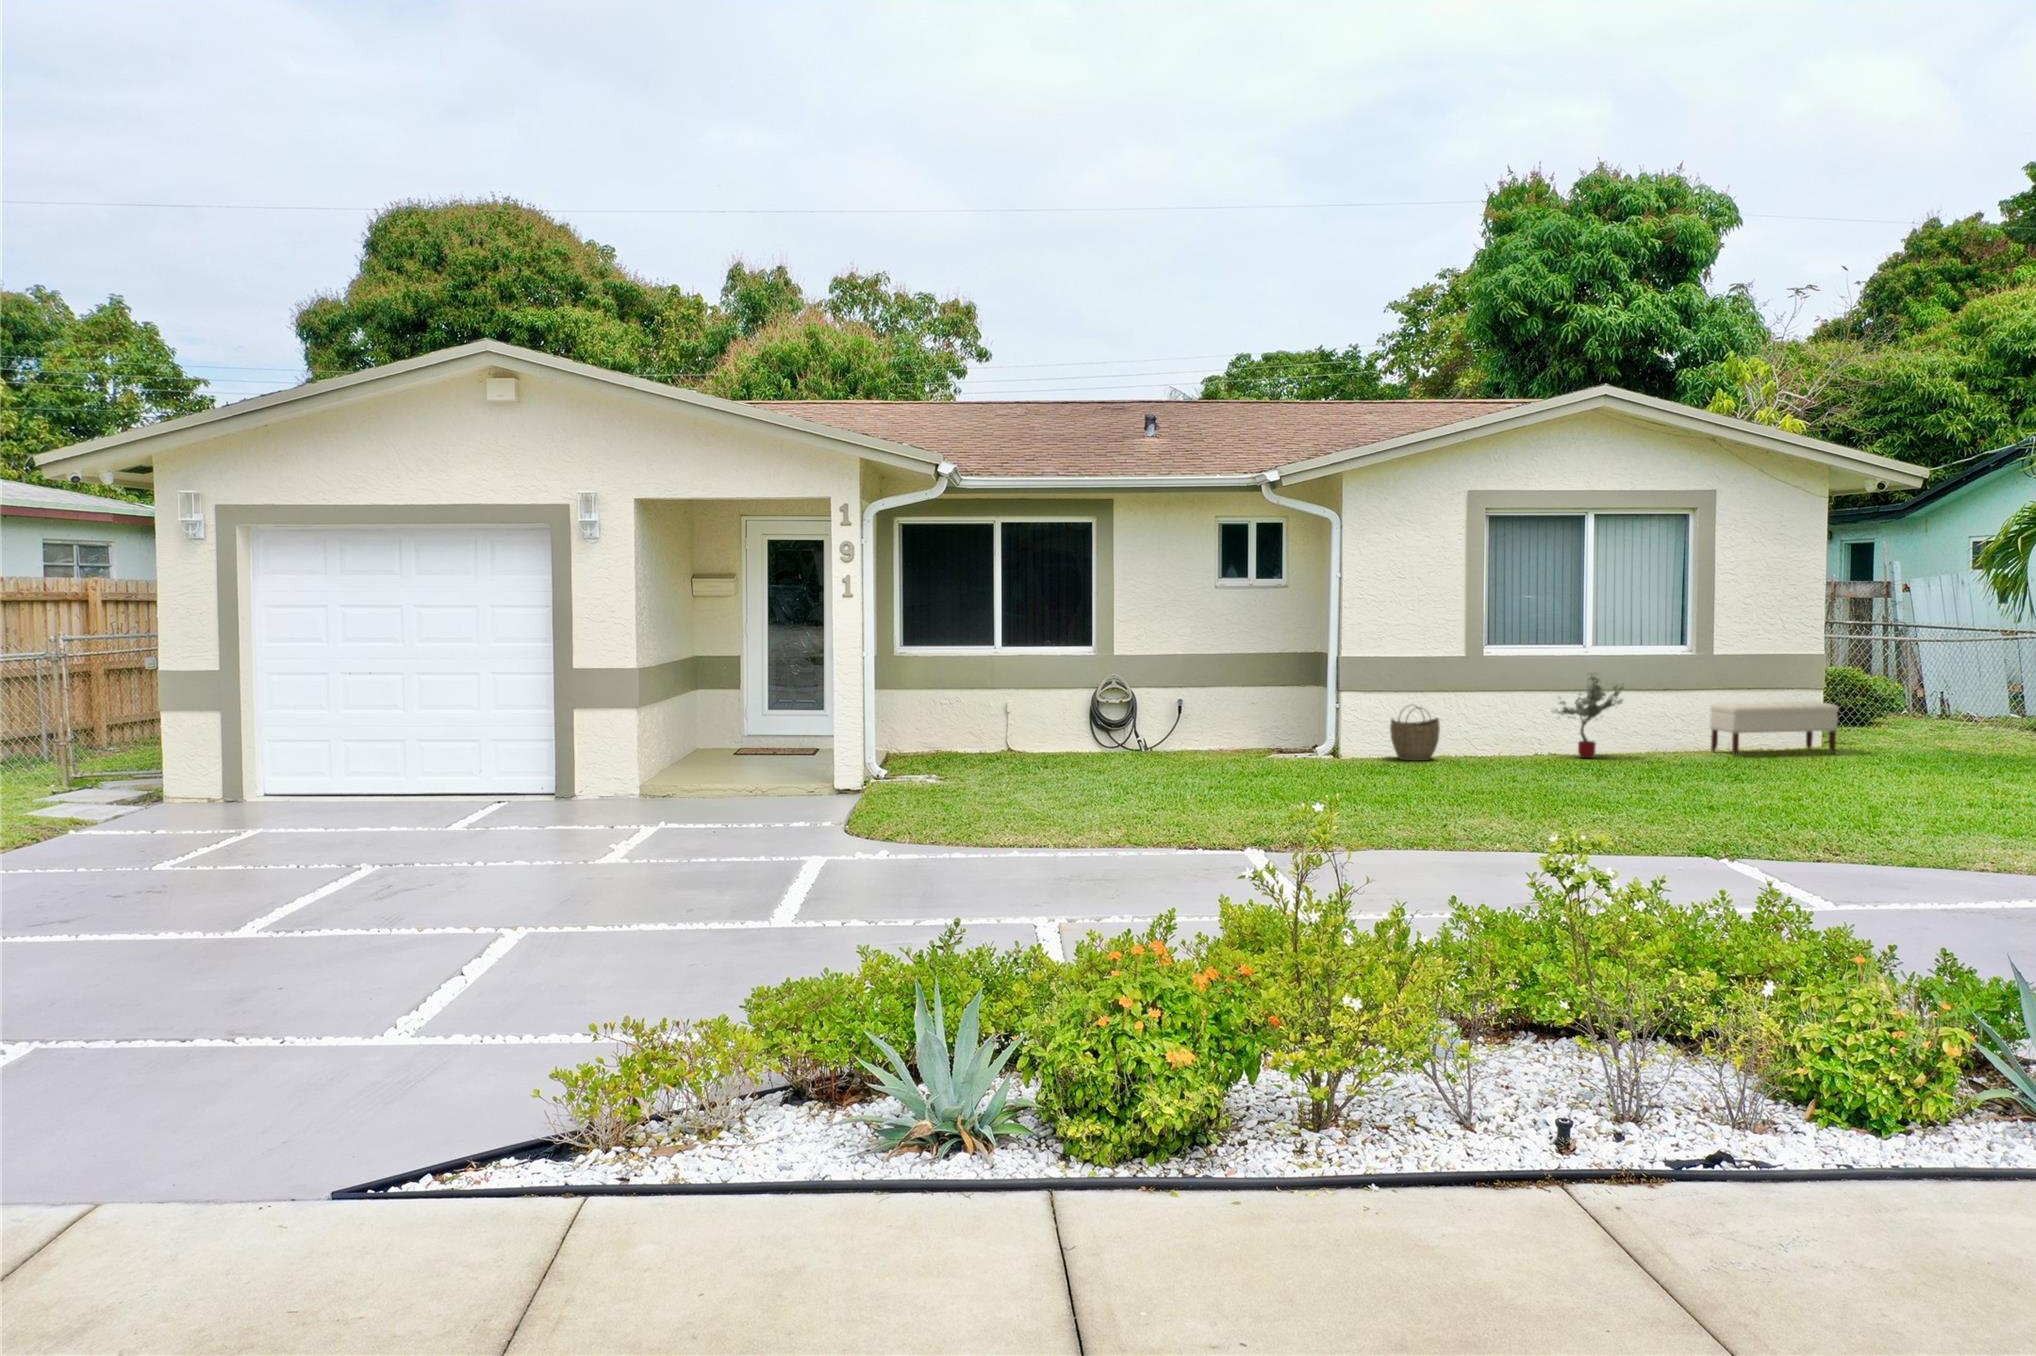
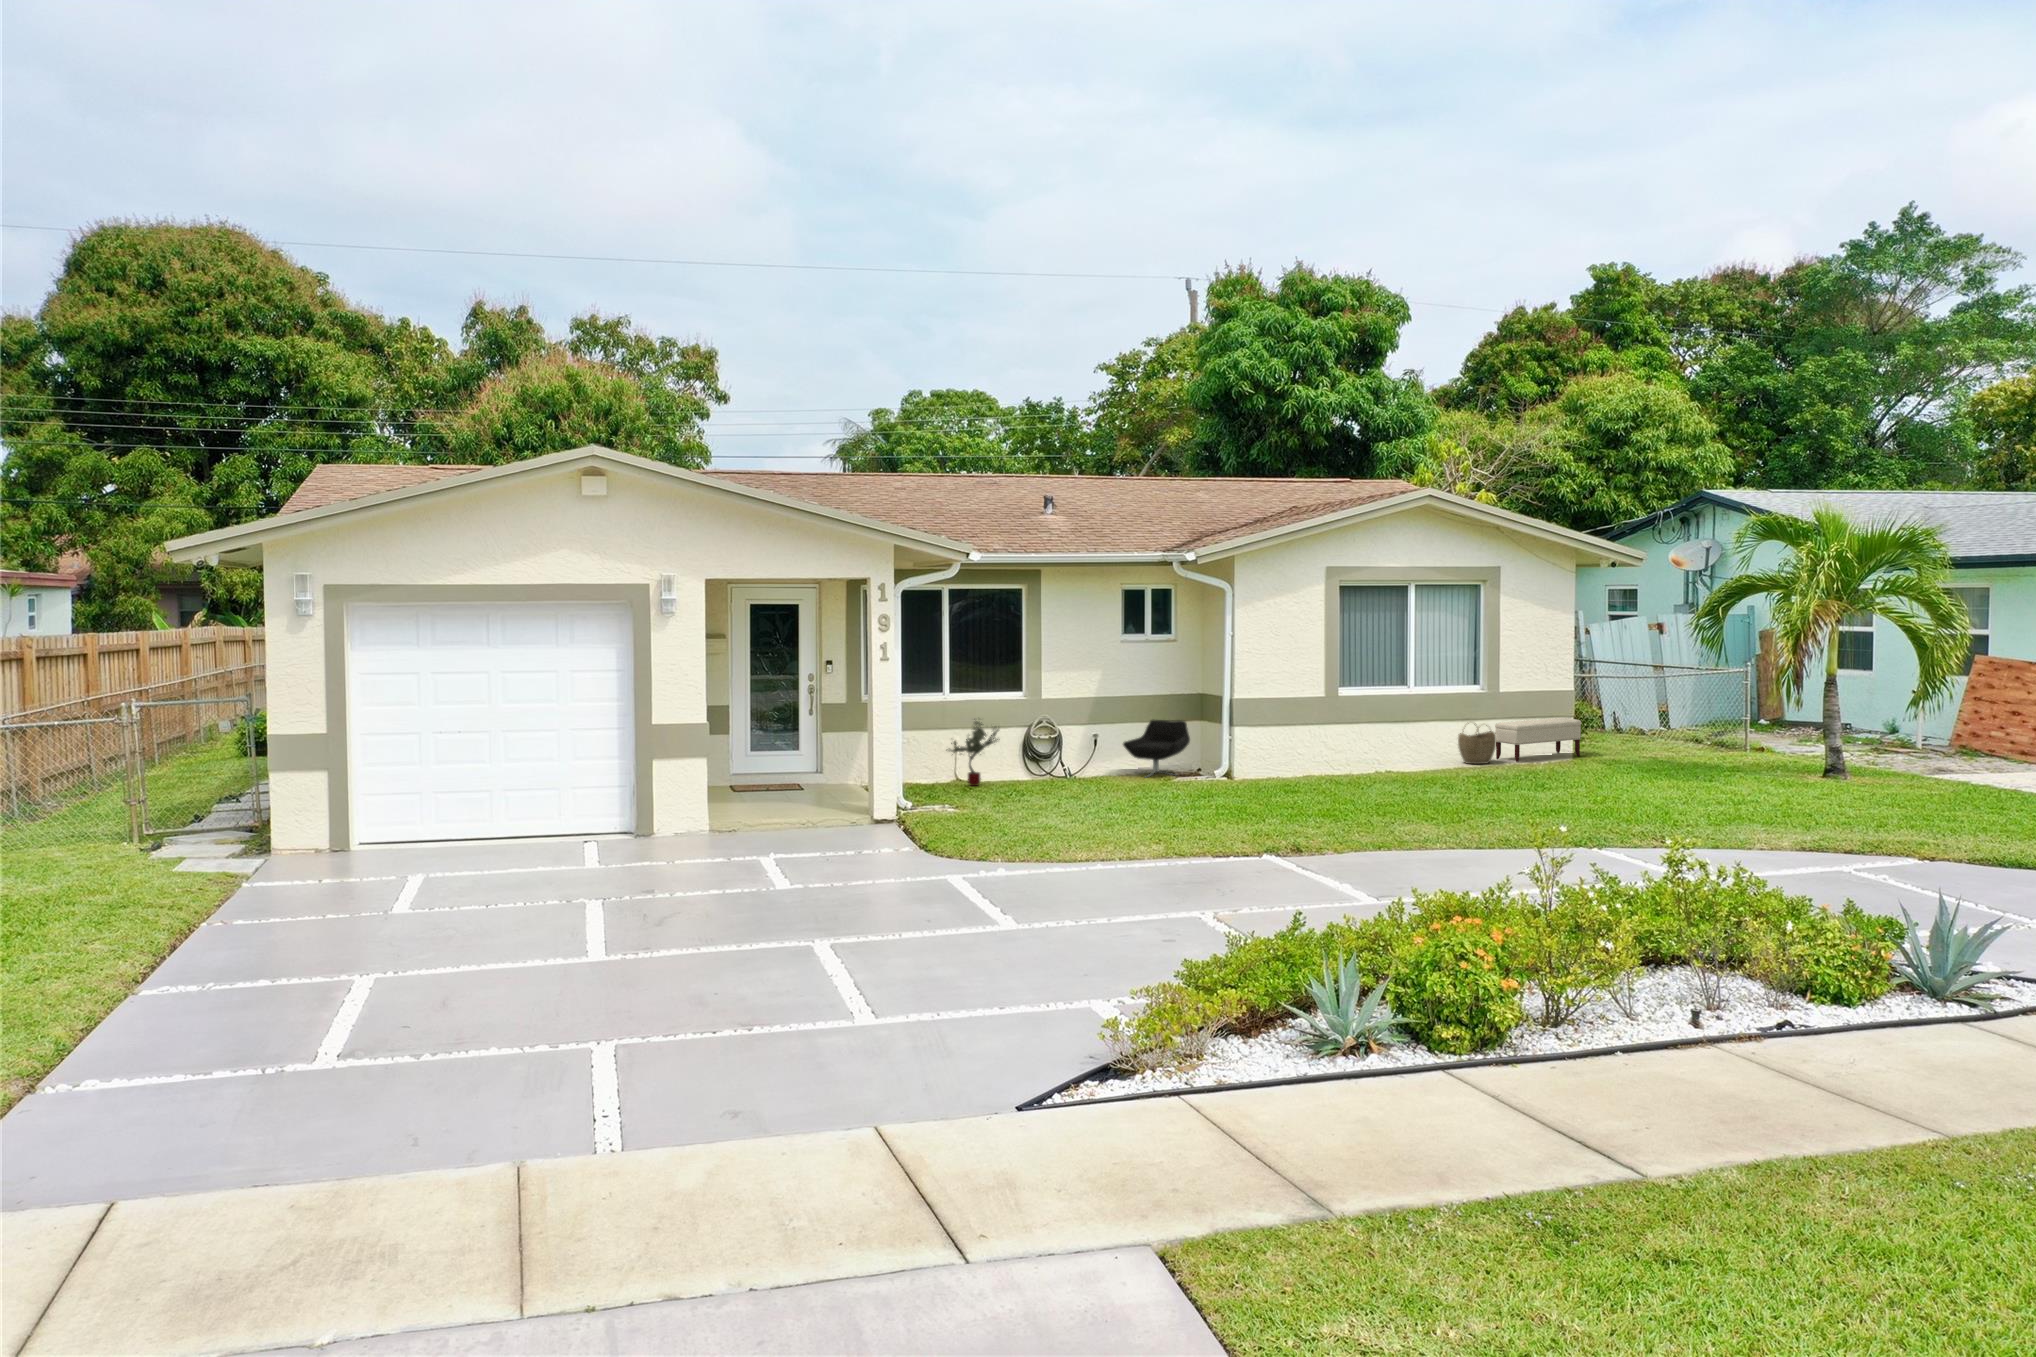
potted tree: present [1554,673,1624,758] -> present [946,719,1000,786]
lounge chair: none [1207,684,1293,752] -> present [1123,720,1190,776]
woven basket: present [1390,706,1440,761] -> present [1458,723,1496,764]

